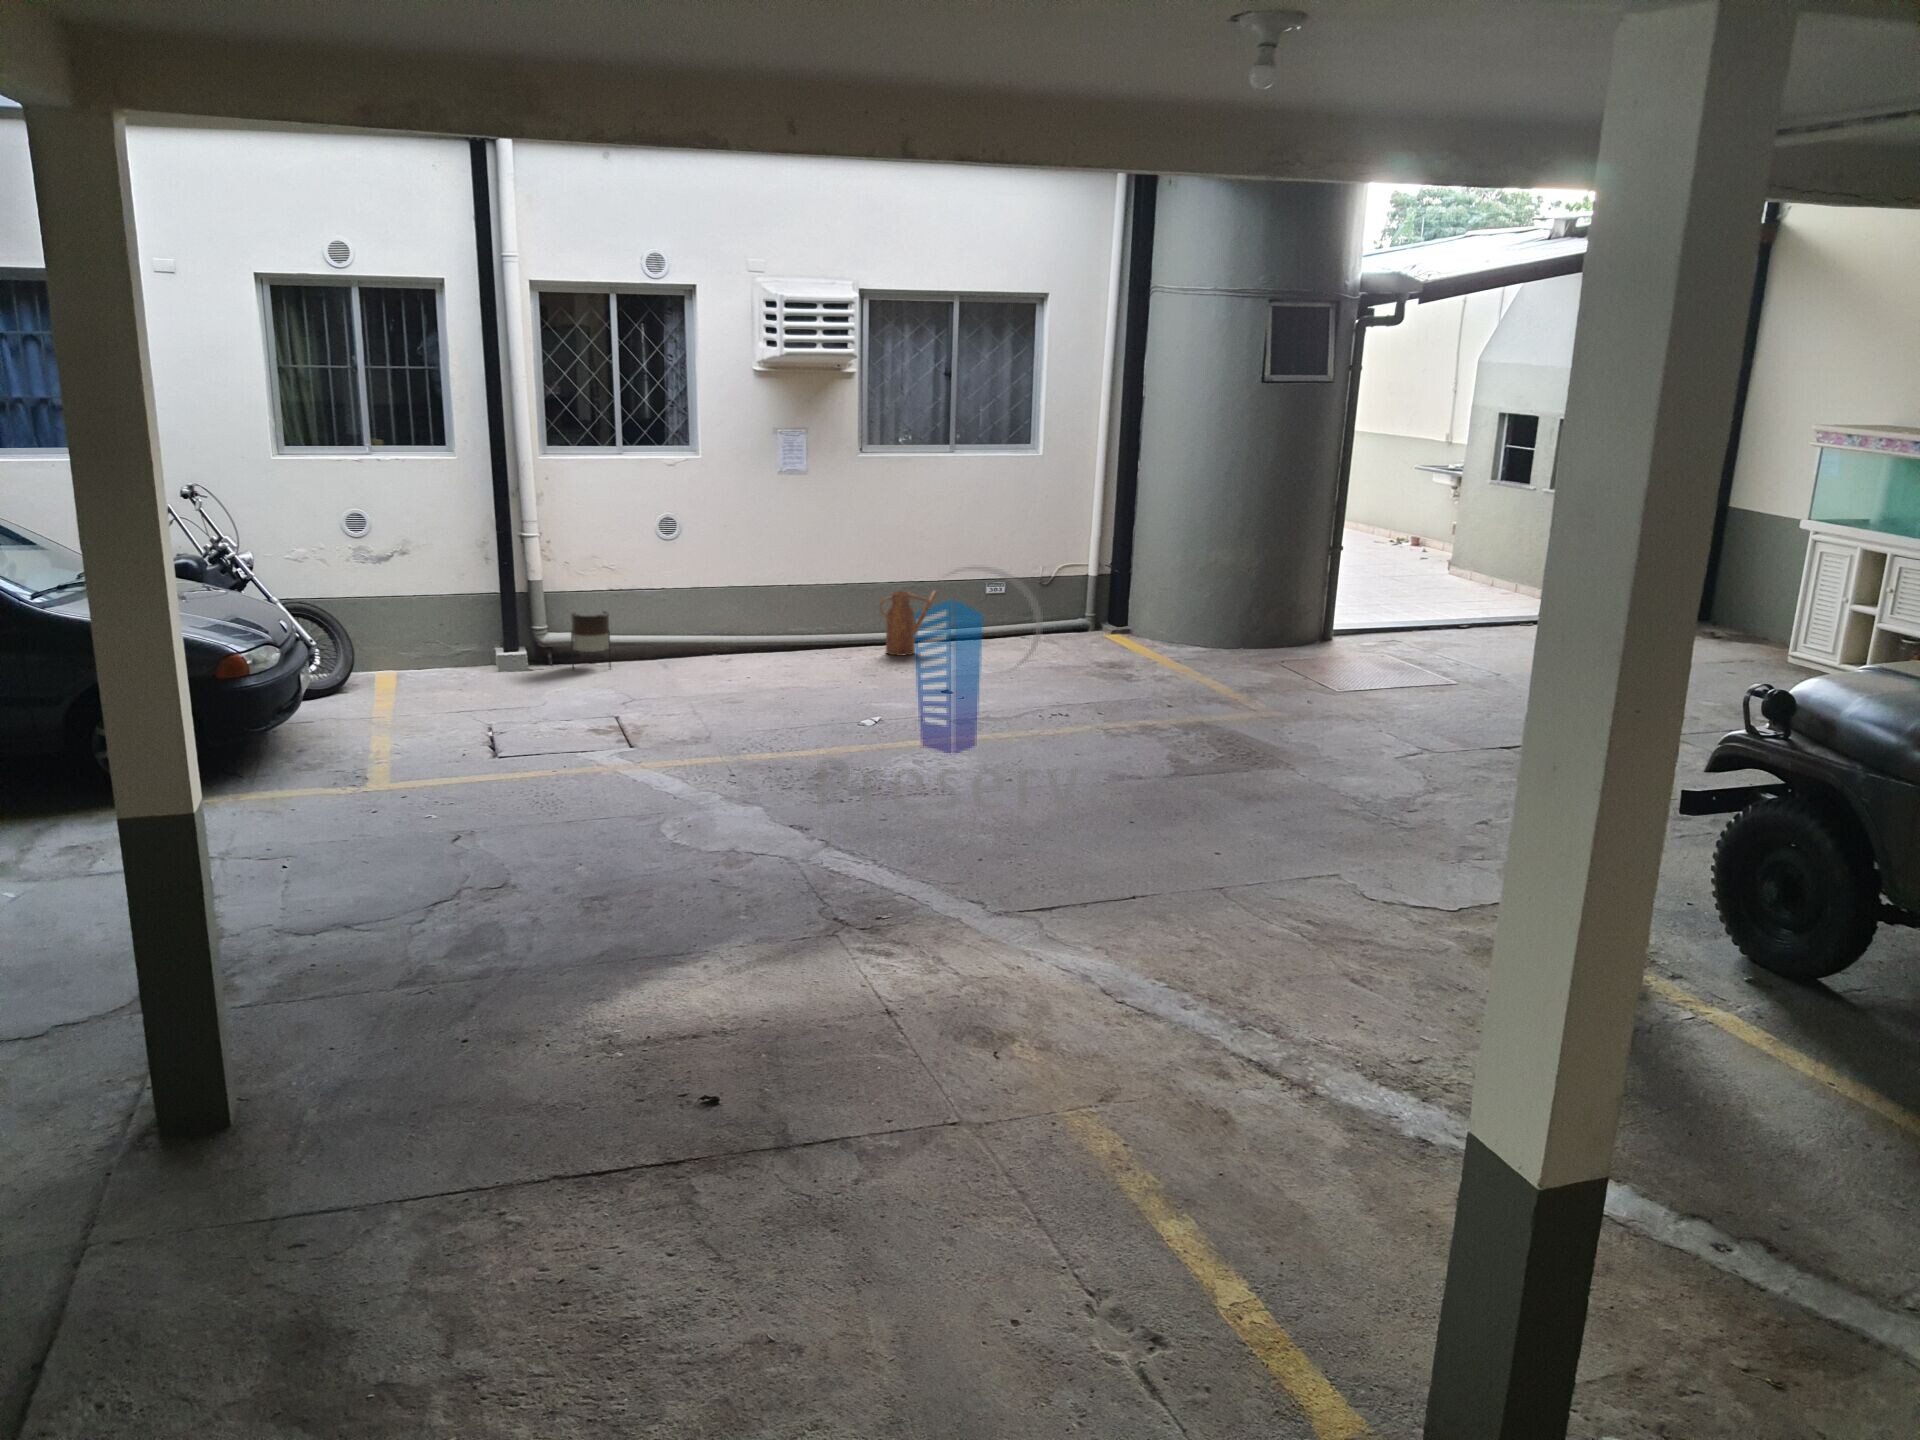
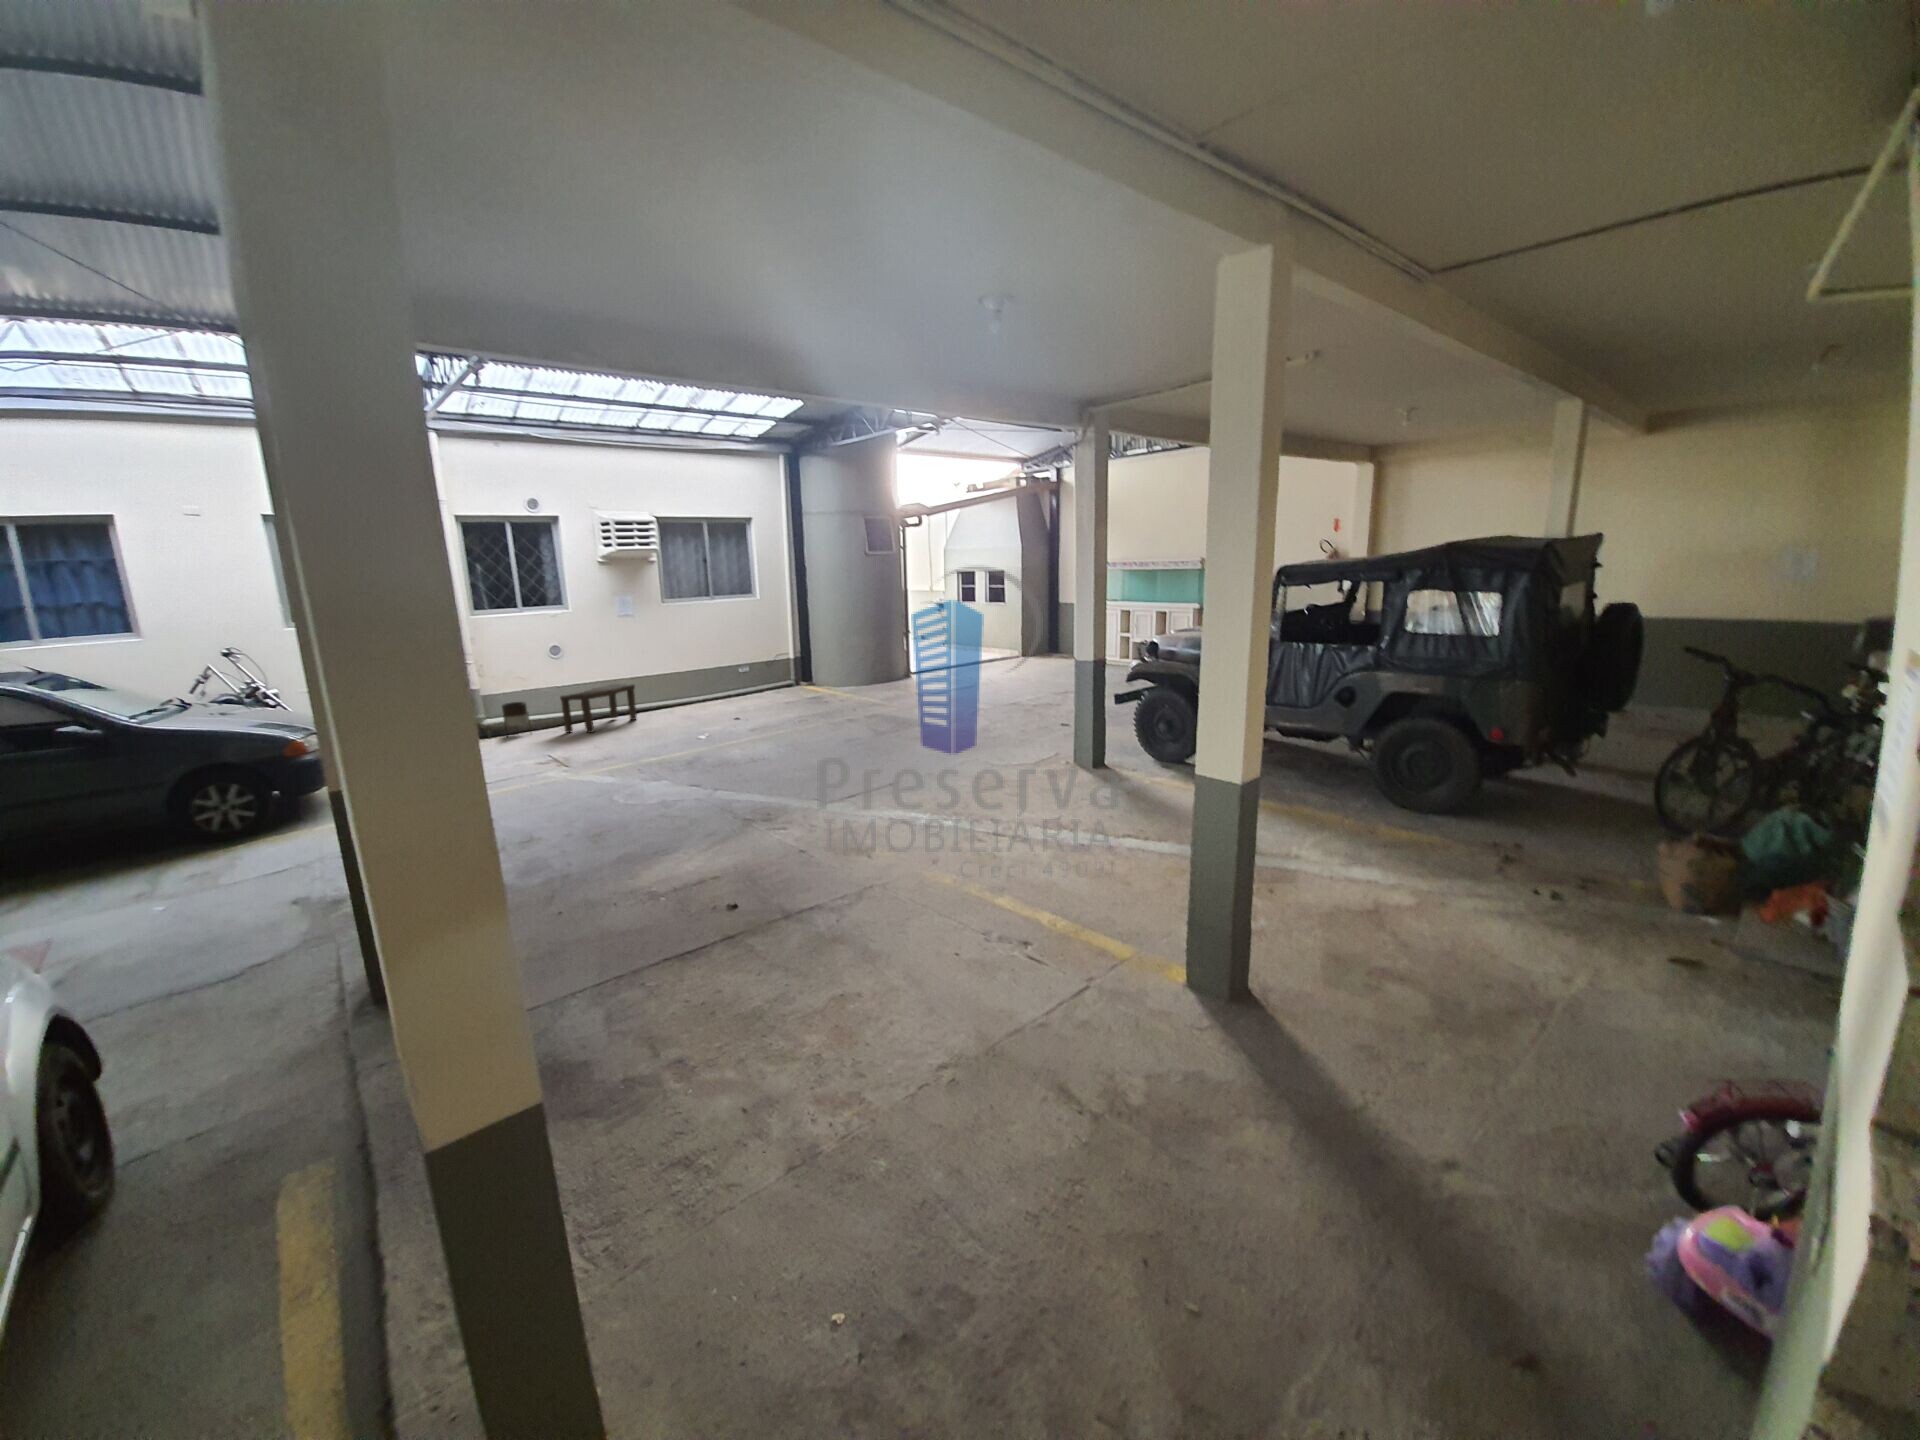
watering can: present [879,591,937,656] -> none [686,672,716,708]
bench: none [658,594,786,681] -> present [560,684,637,733]

